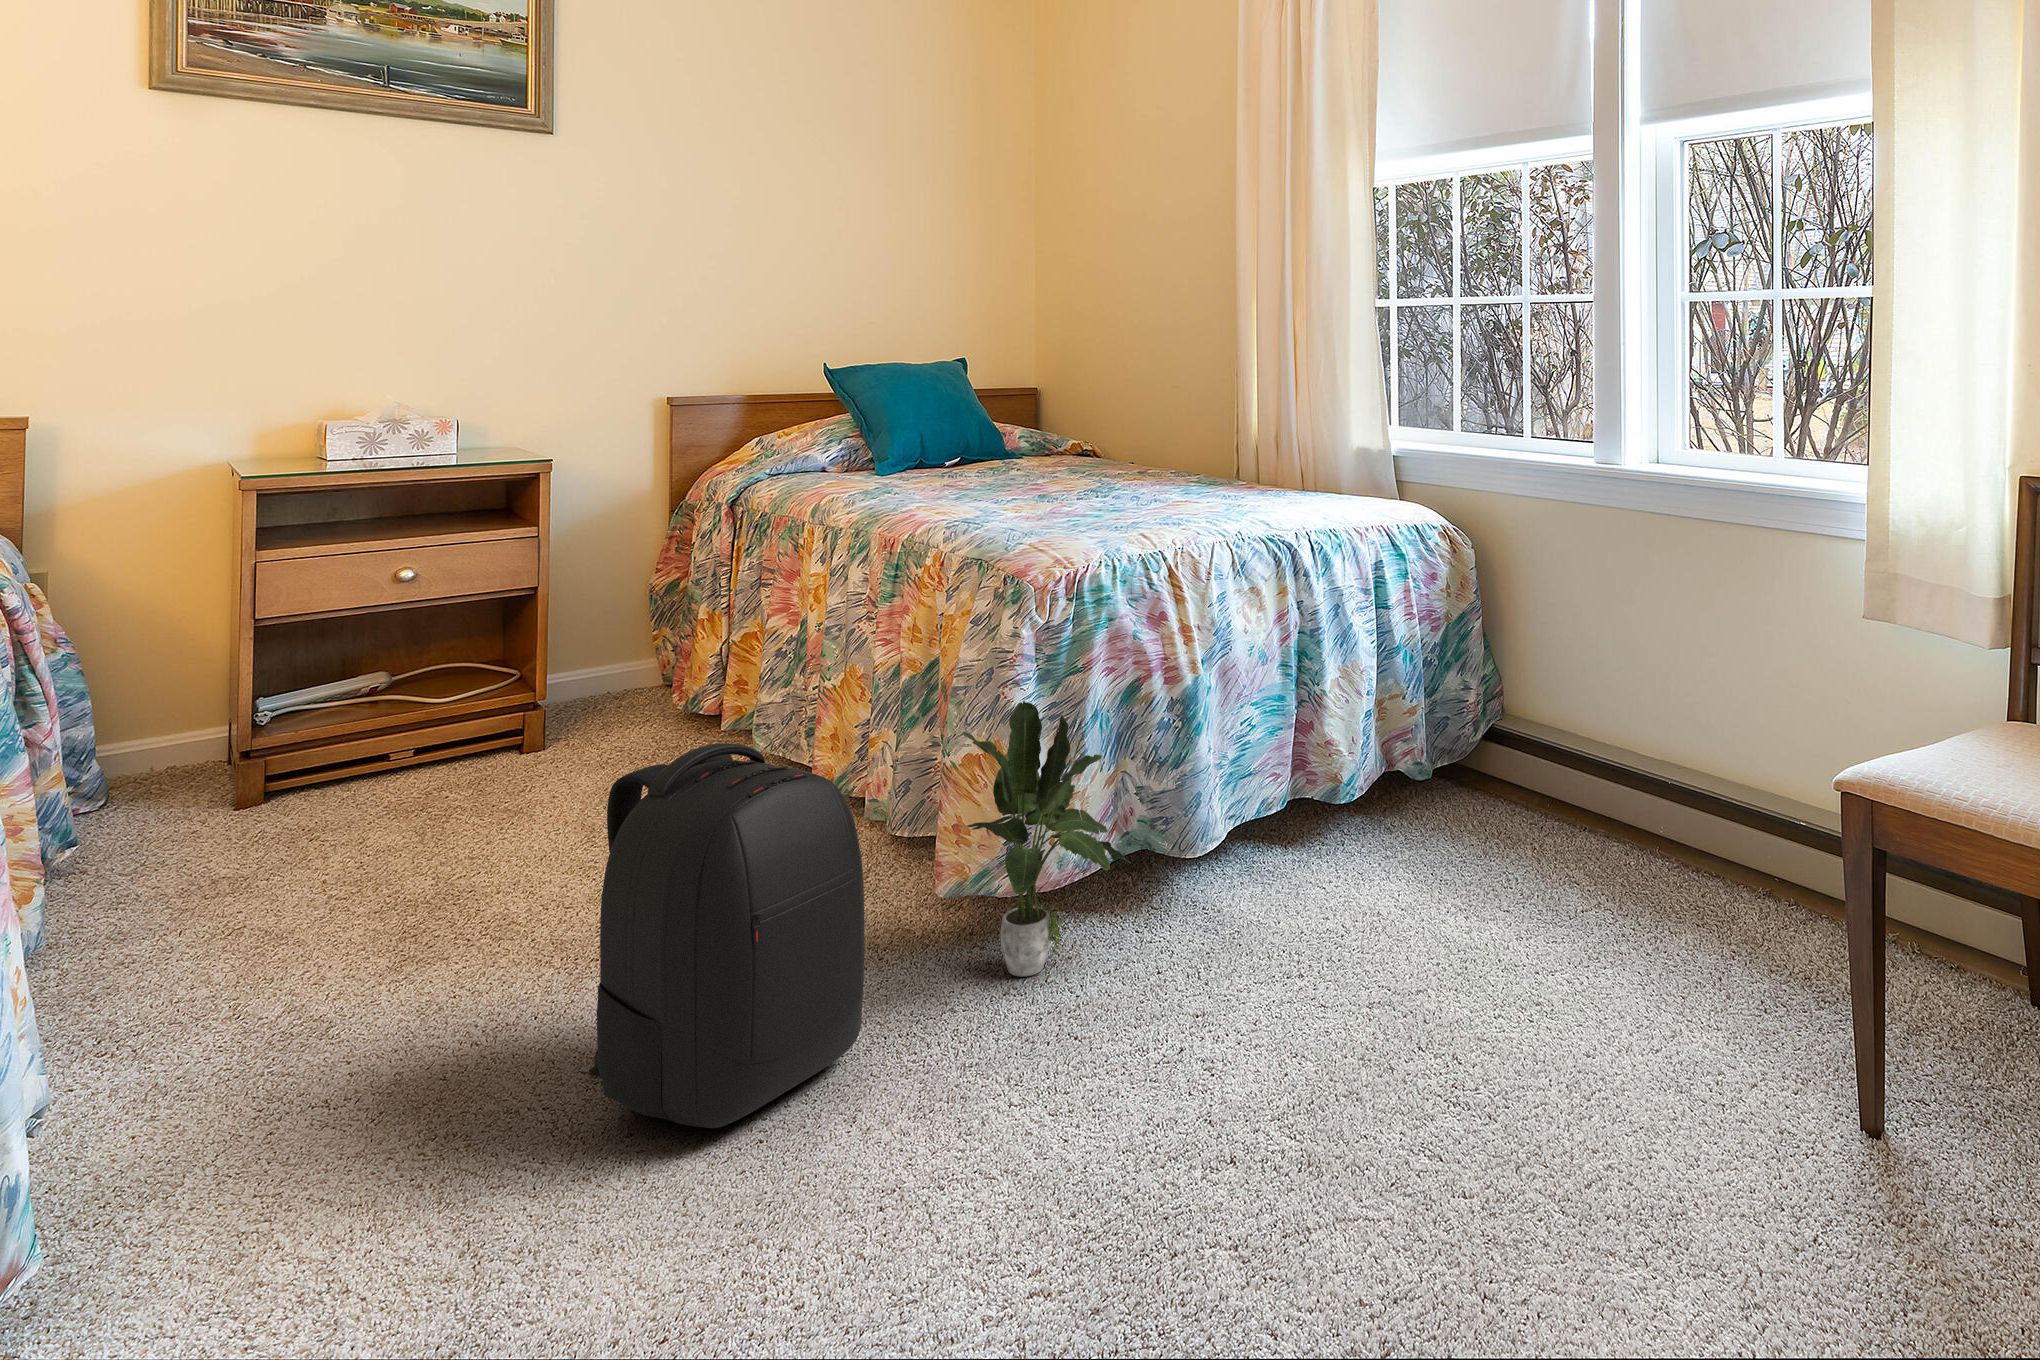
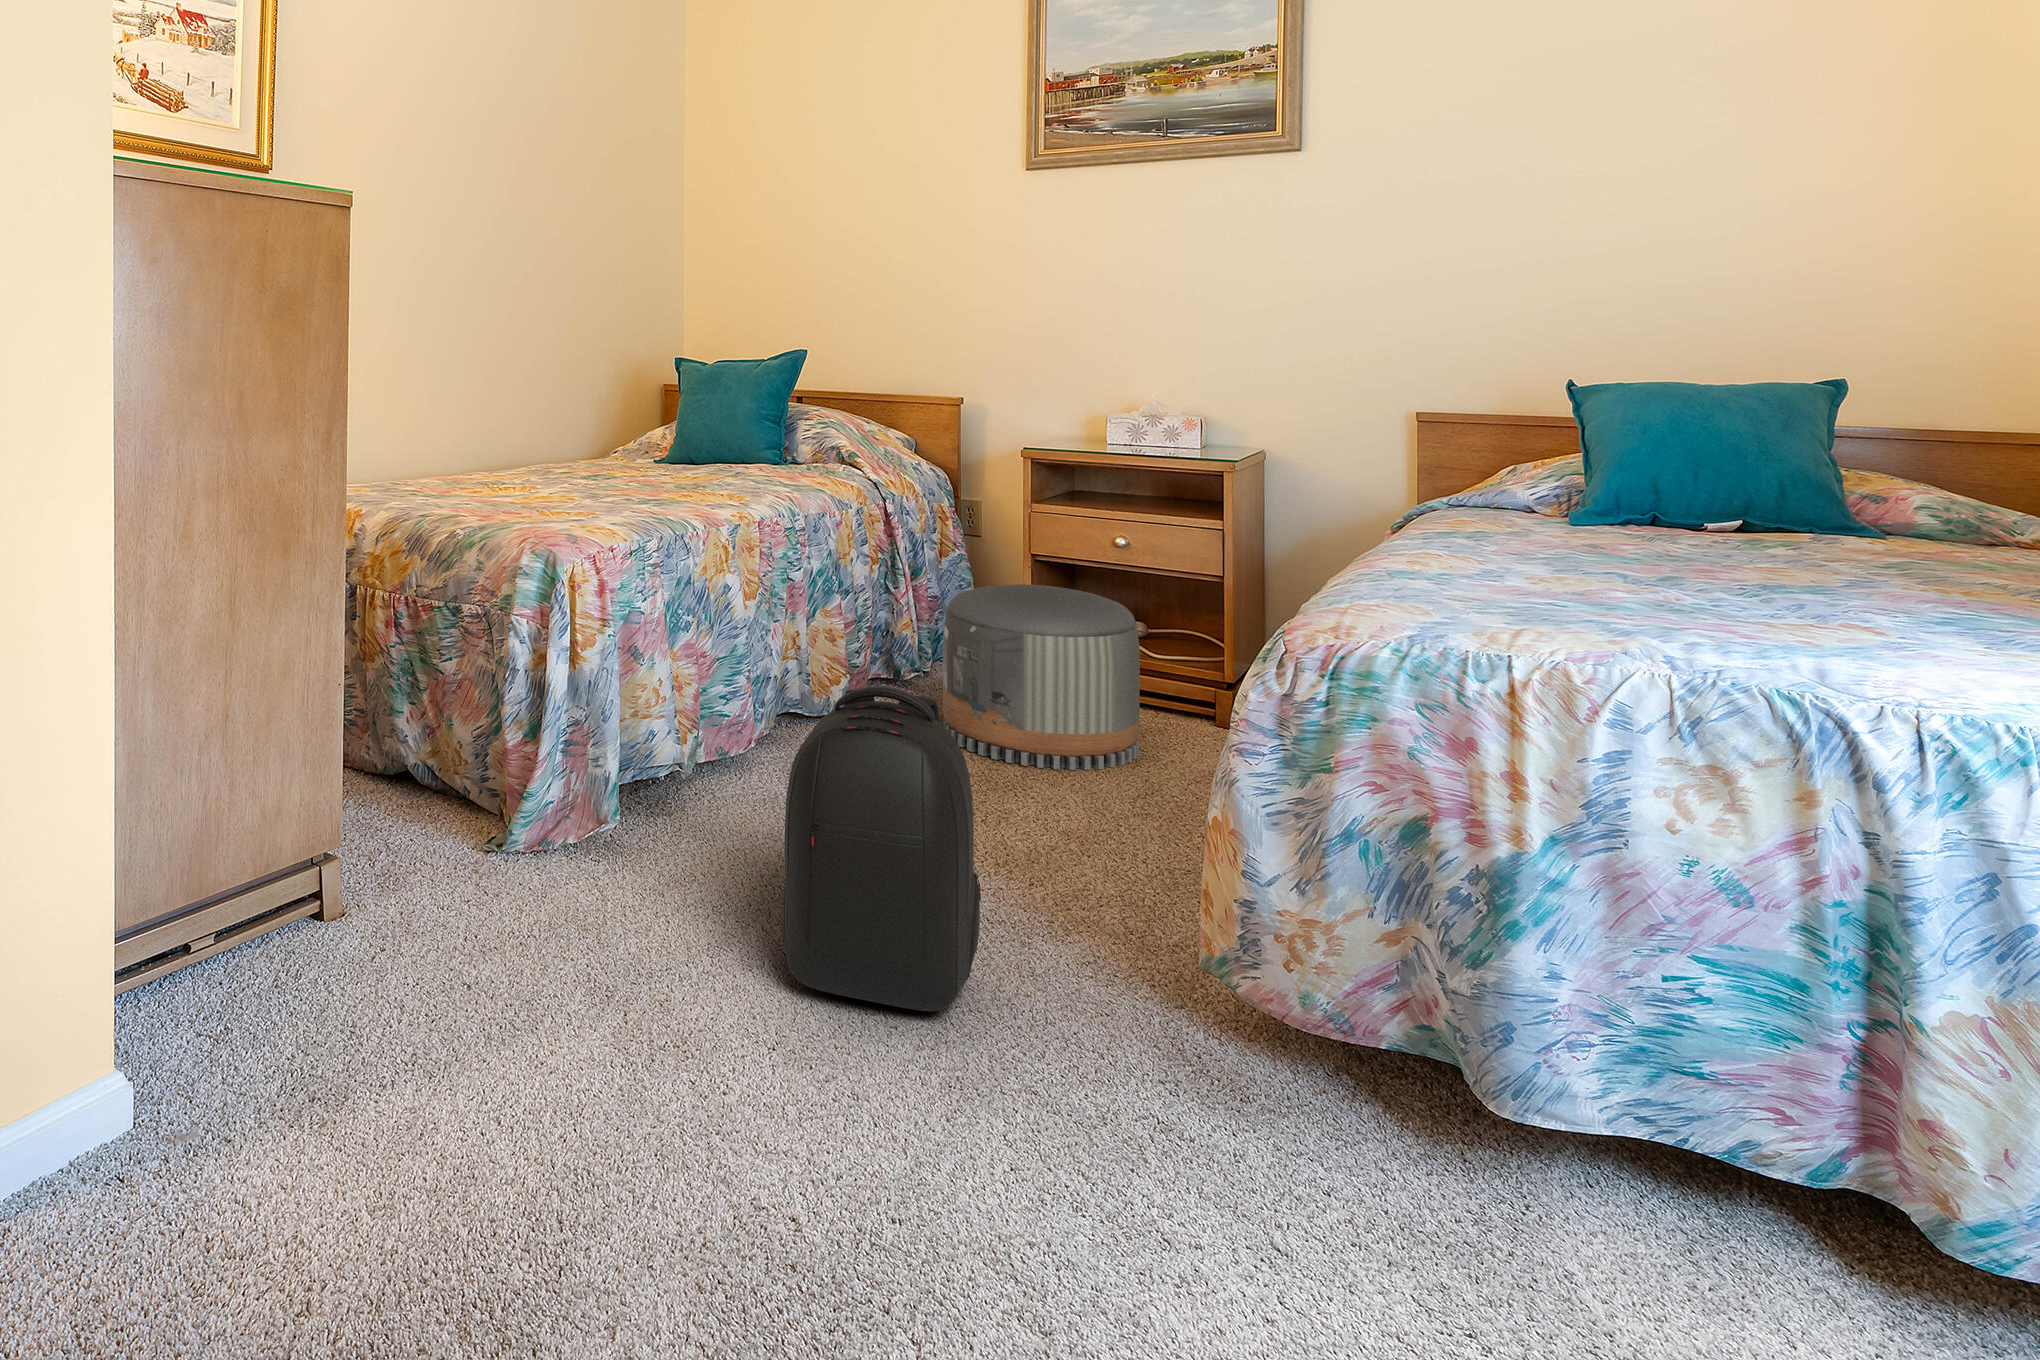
pouf: none [229,641,526,890] -> present [943,584,1140,770]
potted plant: present [962,701,1131,977] -> none [1062,771,1328,1099]

